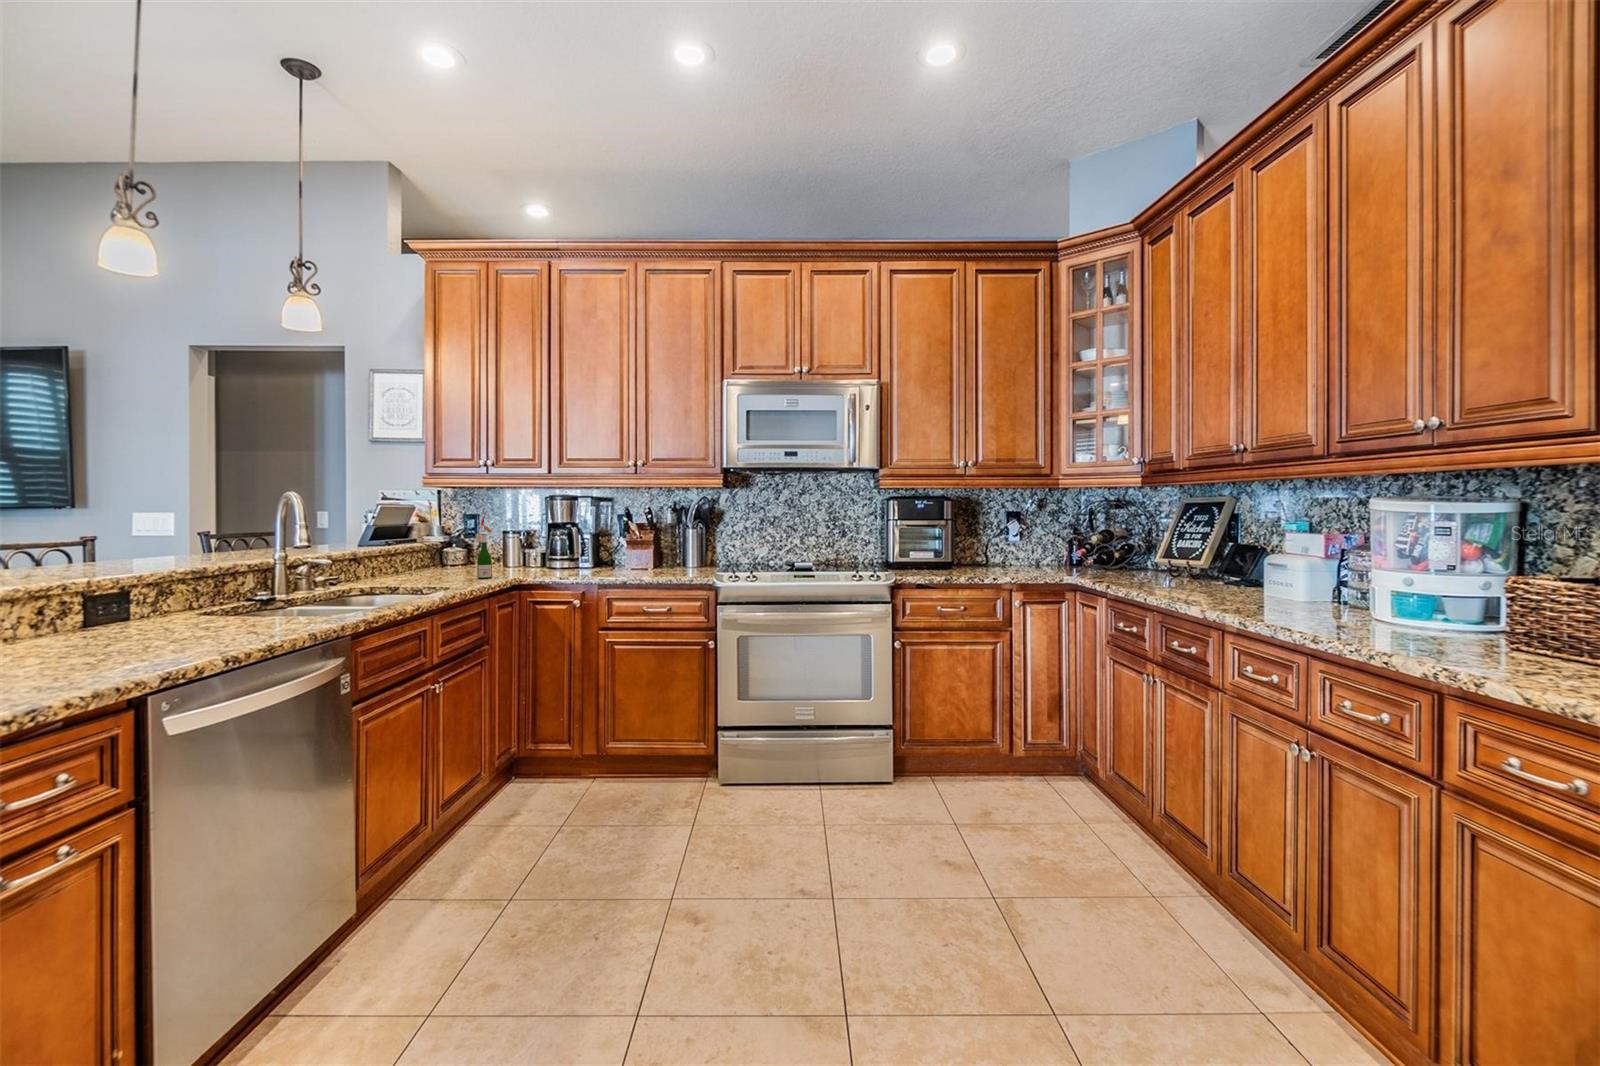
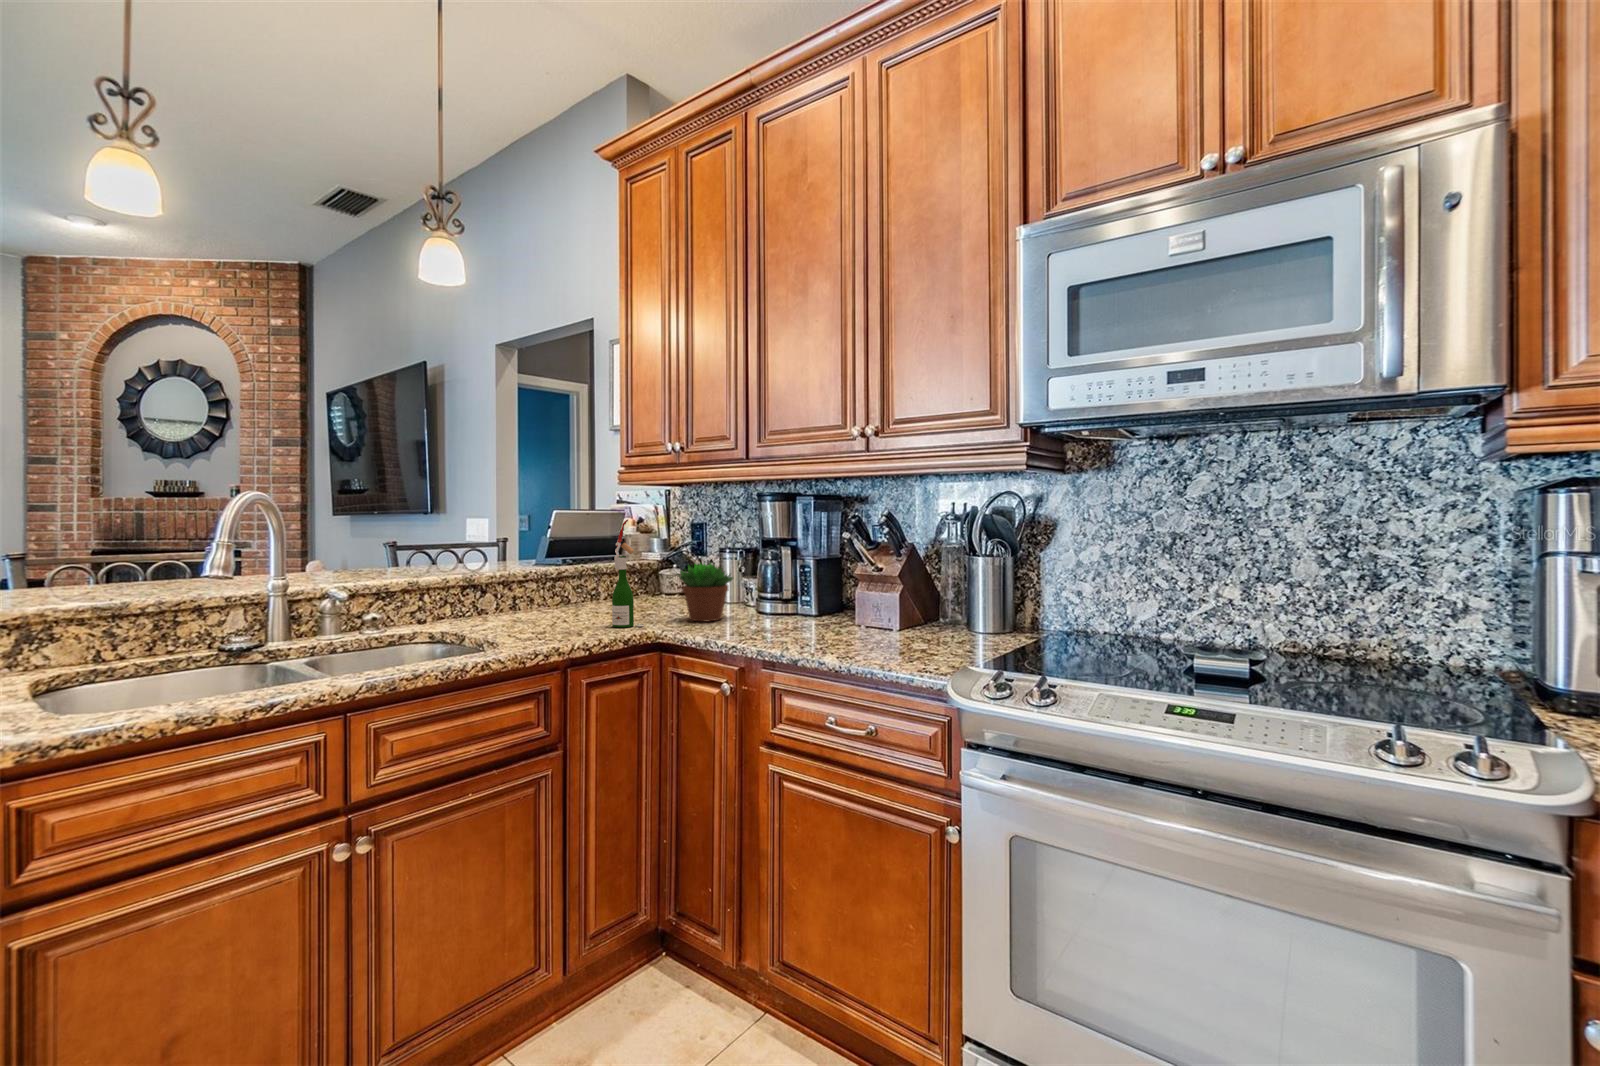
succulent plant: none [506,537,544,574] -> present [676,564,733,621]

